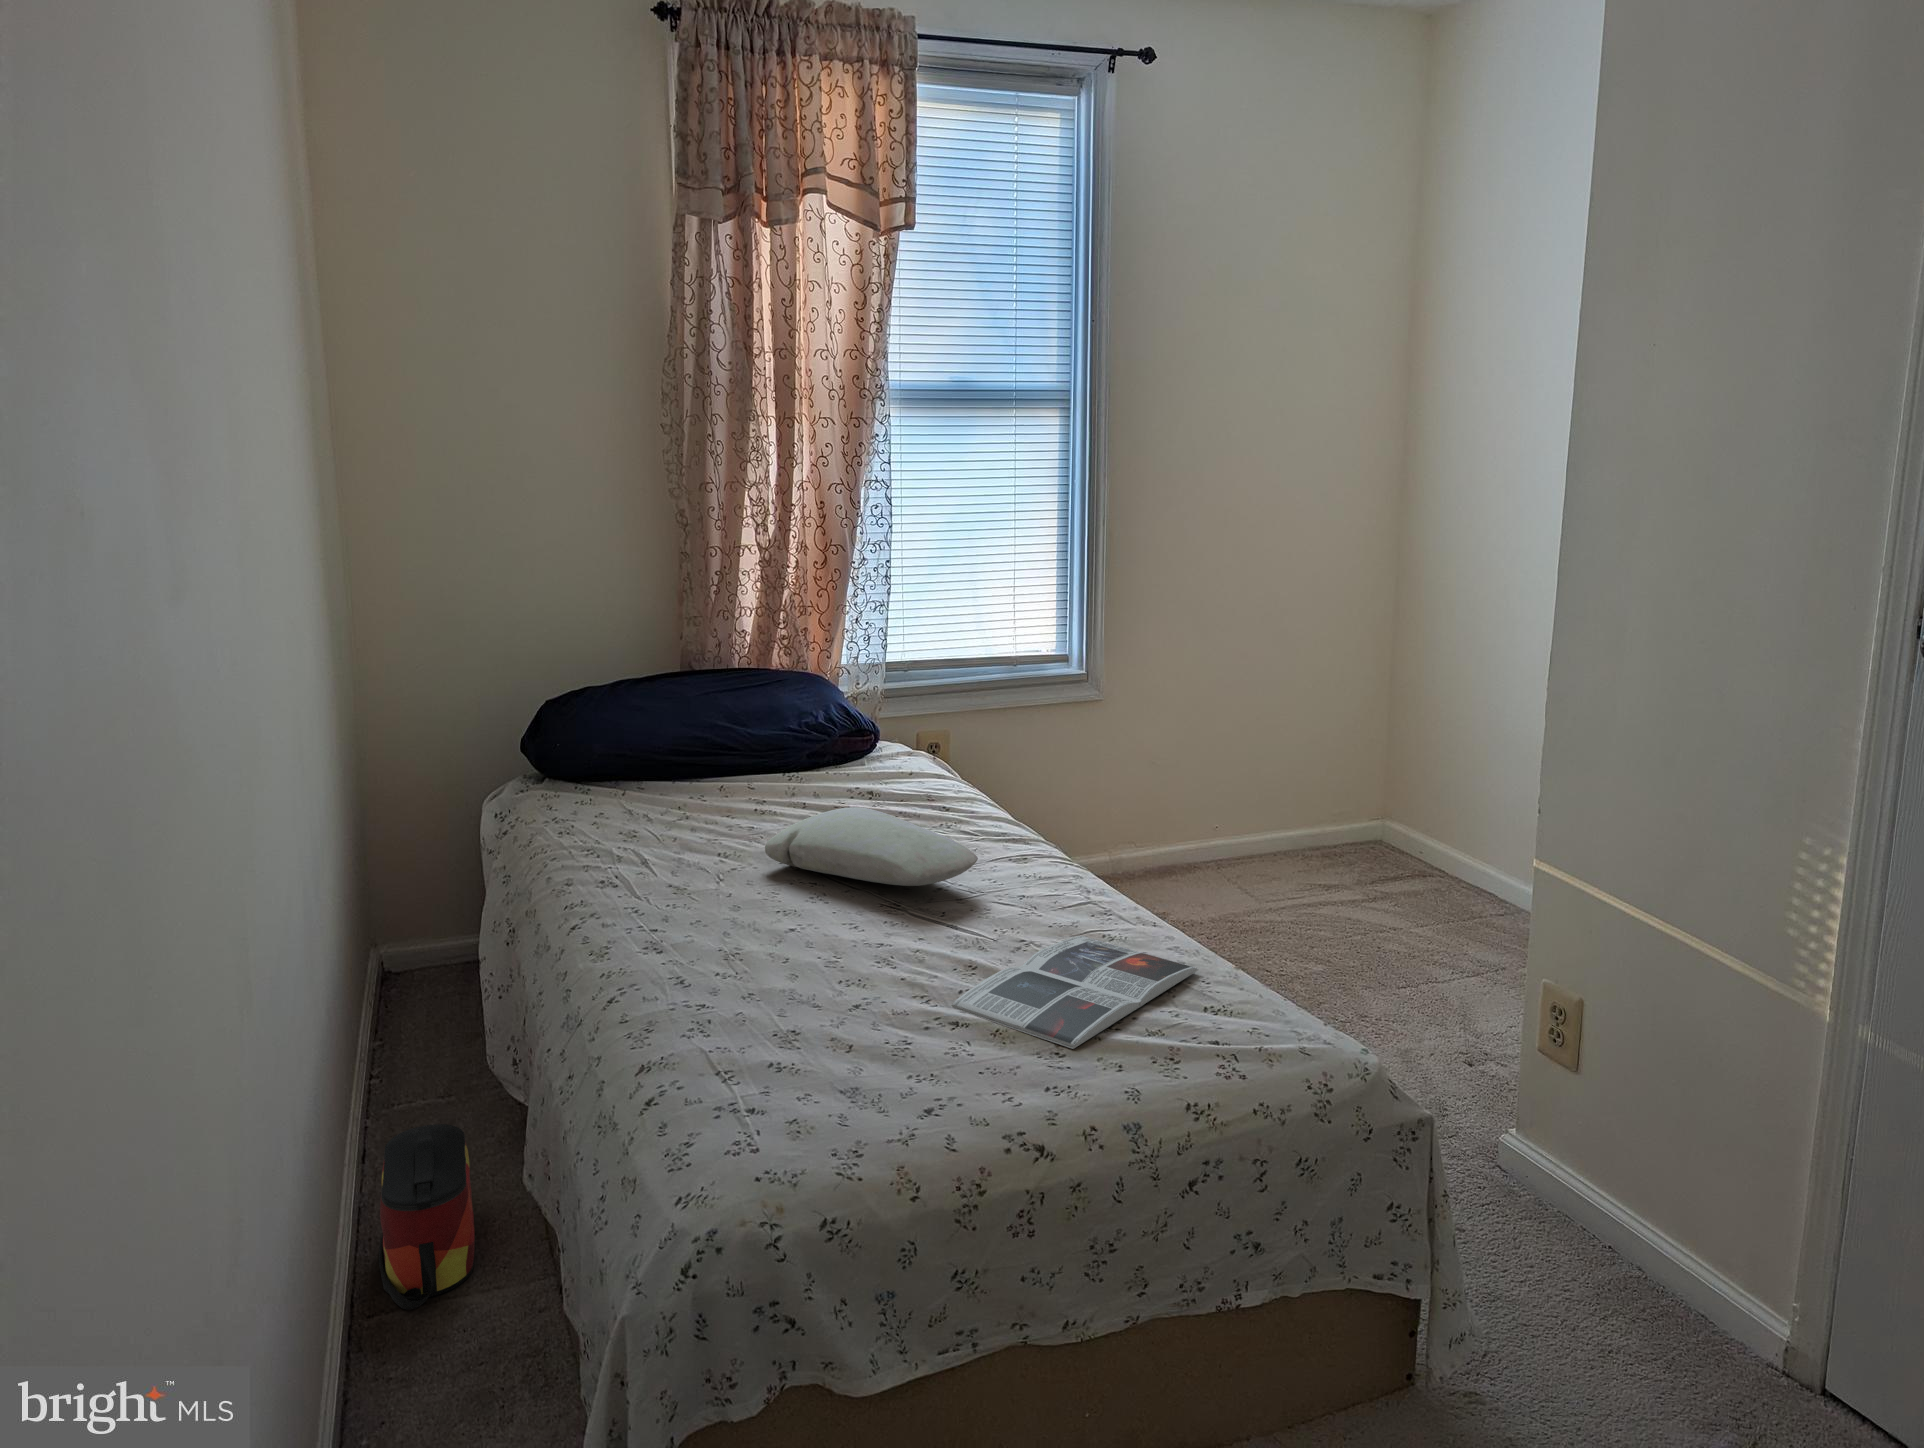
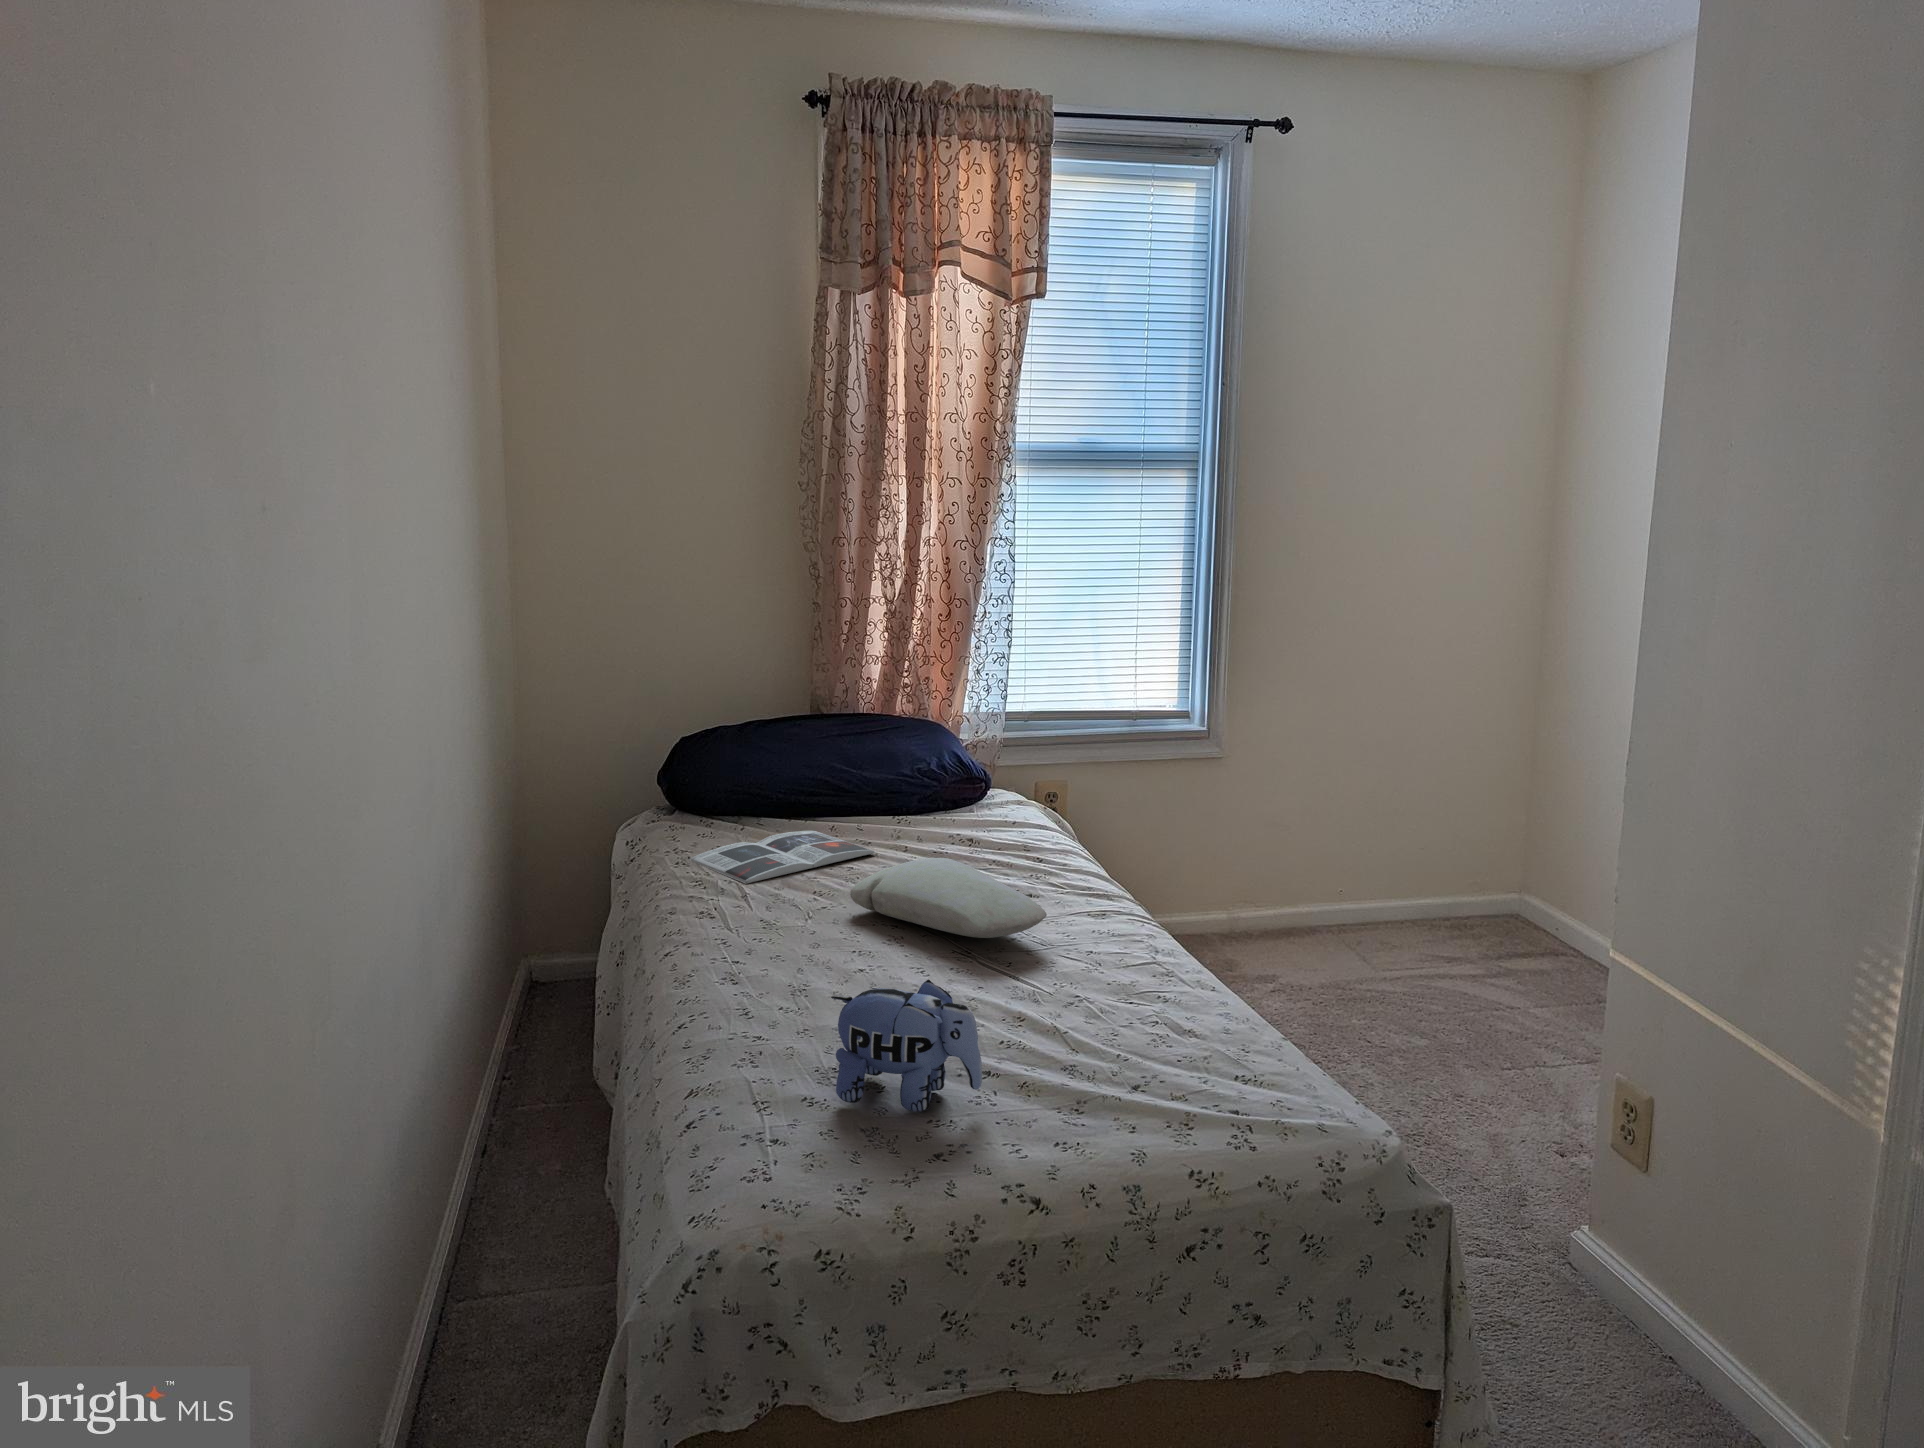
plush toy: none [792,928,960,1067] -> present [831,979,982,1112]
magazine: present [951,936,1199,1049] -> present [690,831,875,884]
bag: present [379,1124,475,1310] -> none [478,1132,567,1301]

